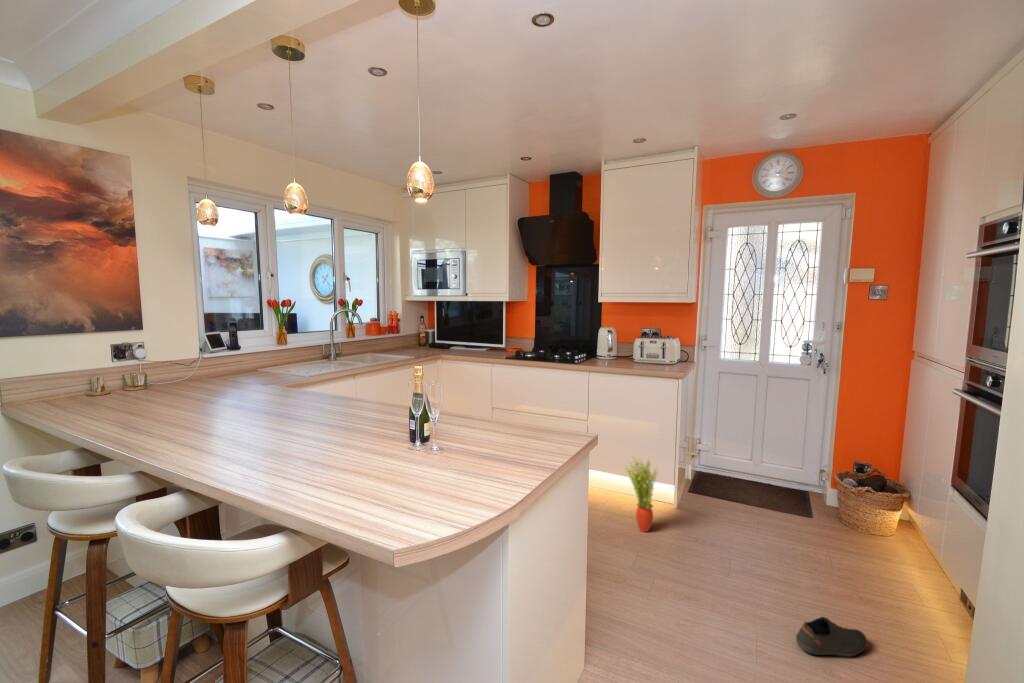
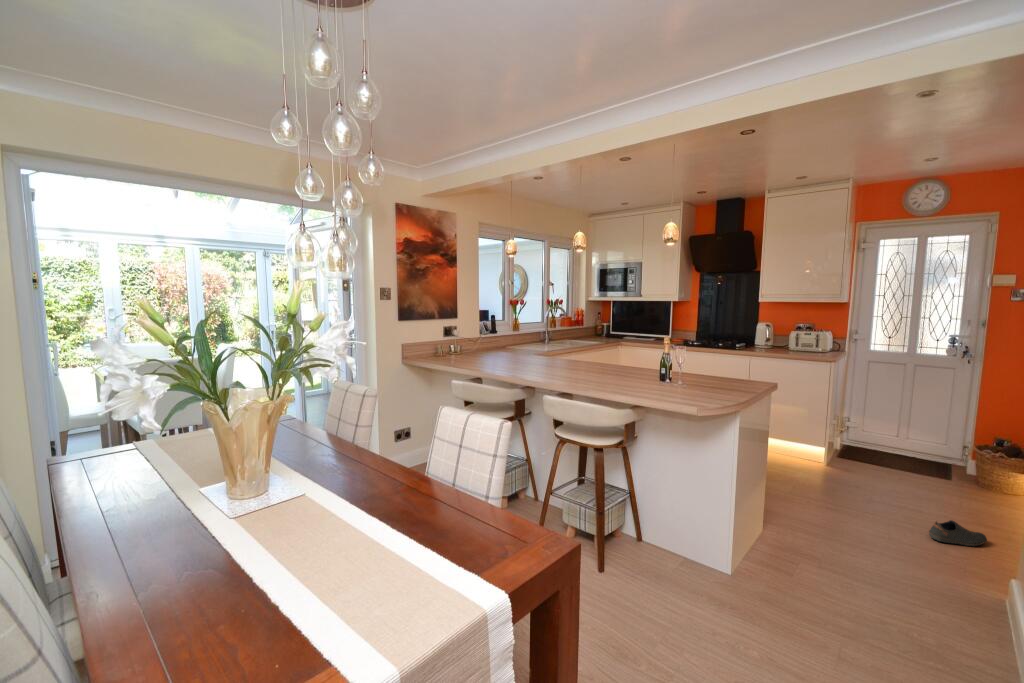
potted plant: present [627,457,658,532] -> none [786,417,816,474]

